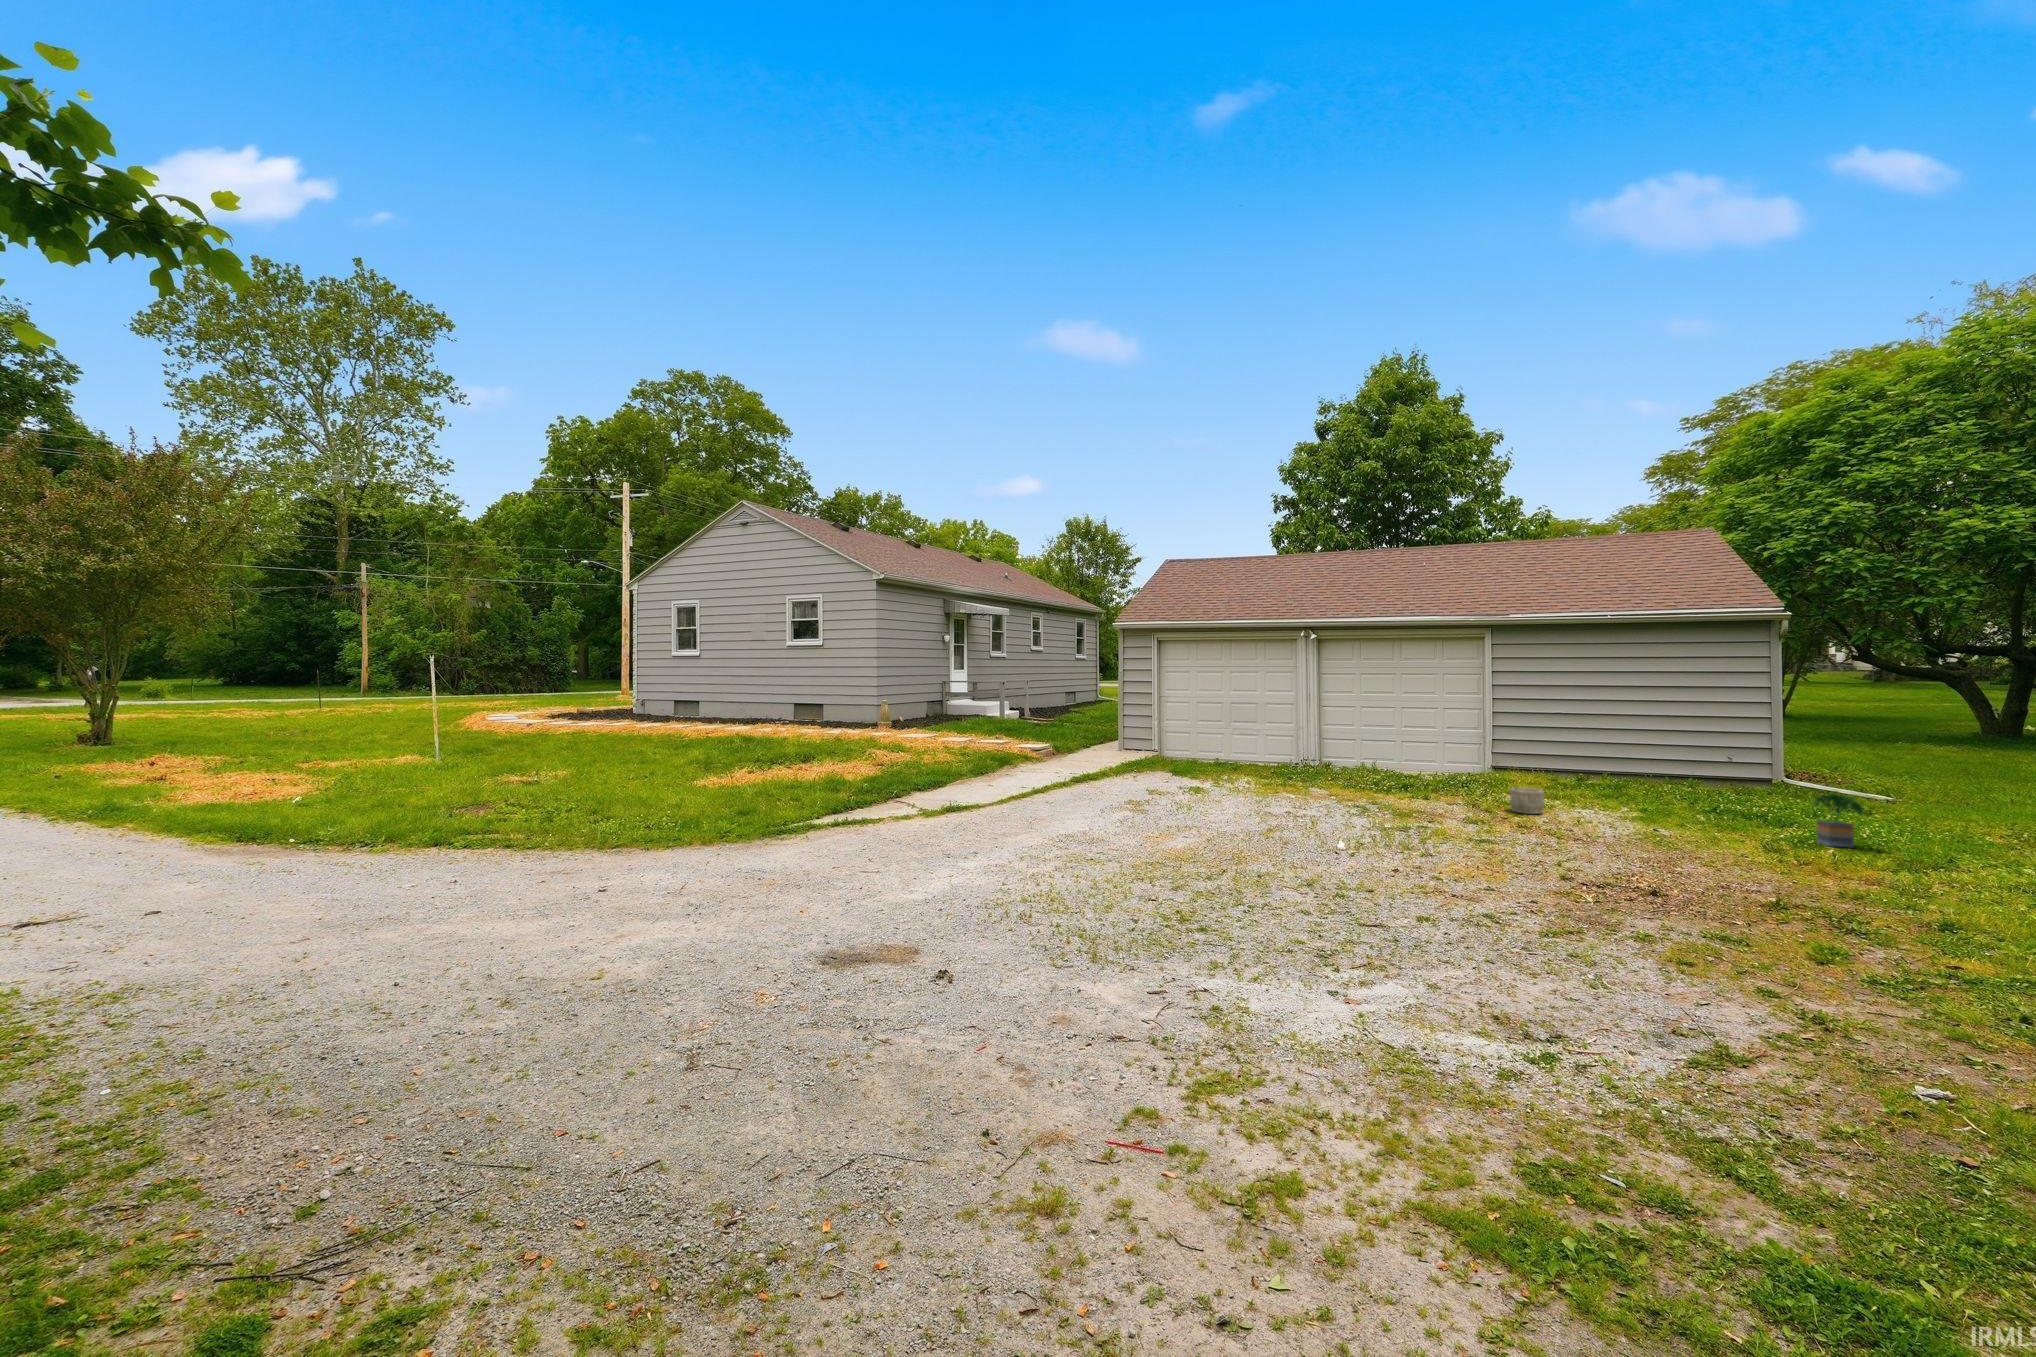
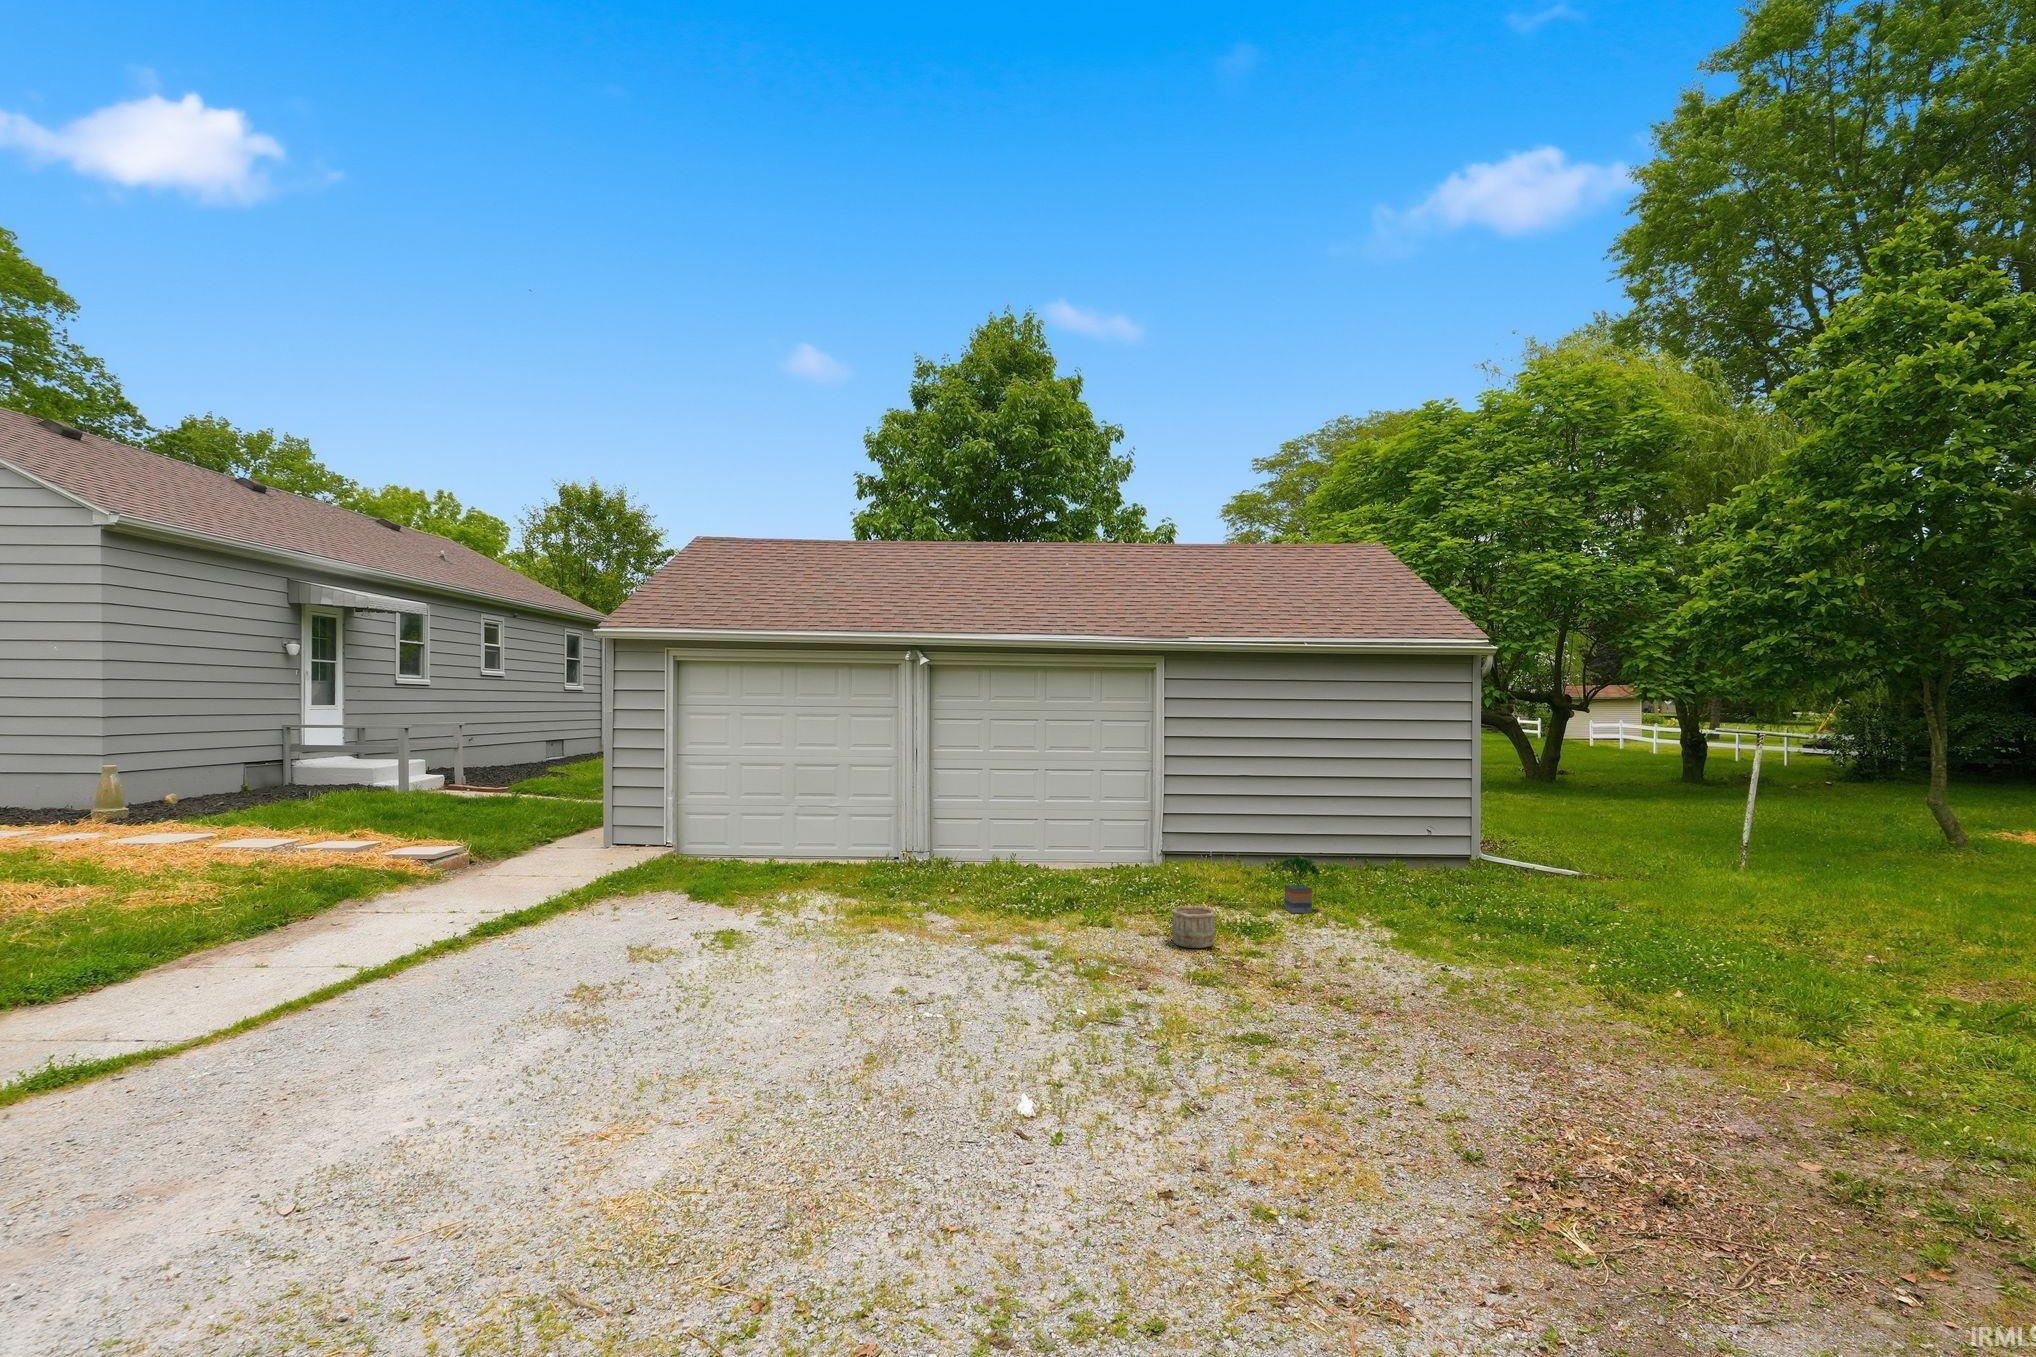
potted tree: present [1813,794,1865,848] -> present [1281,857,1320,913]

